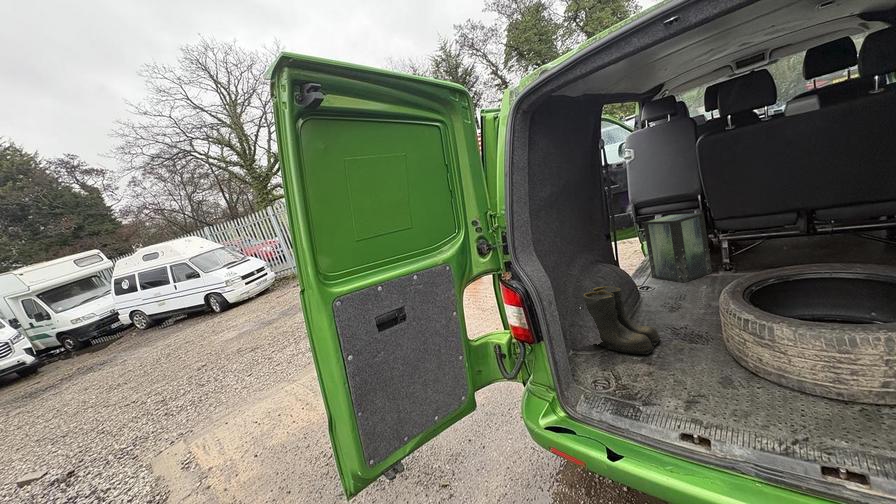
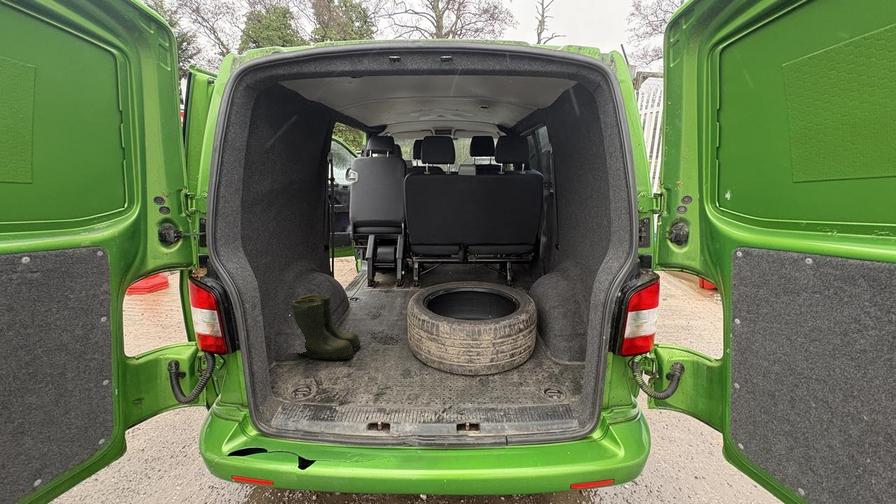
storage box: present [644,213,712,283] -> none [358,235,407,296]

